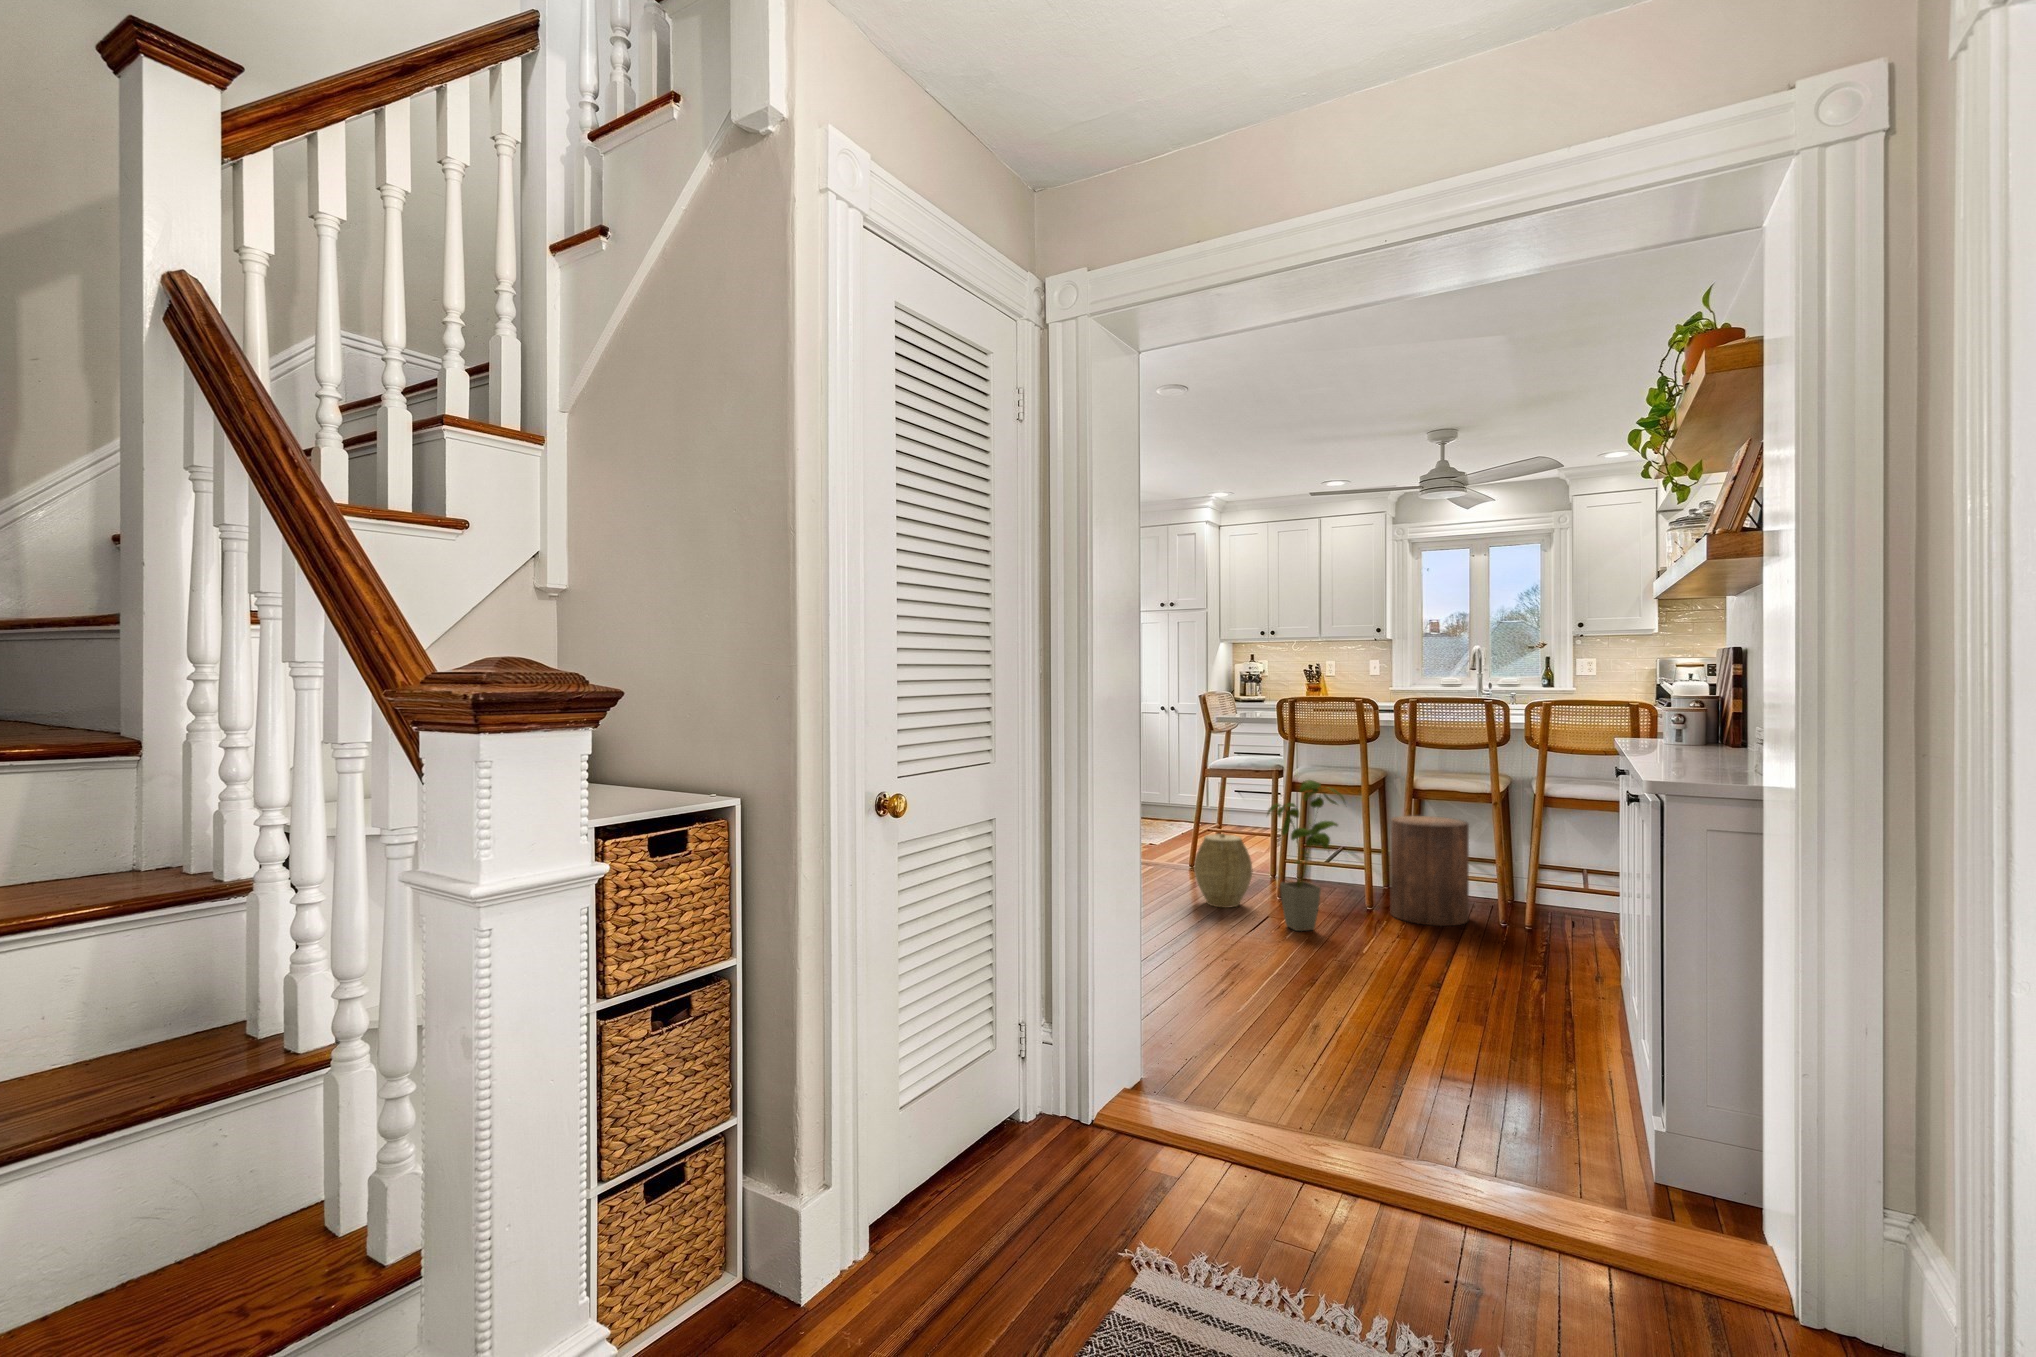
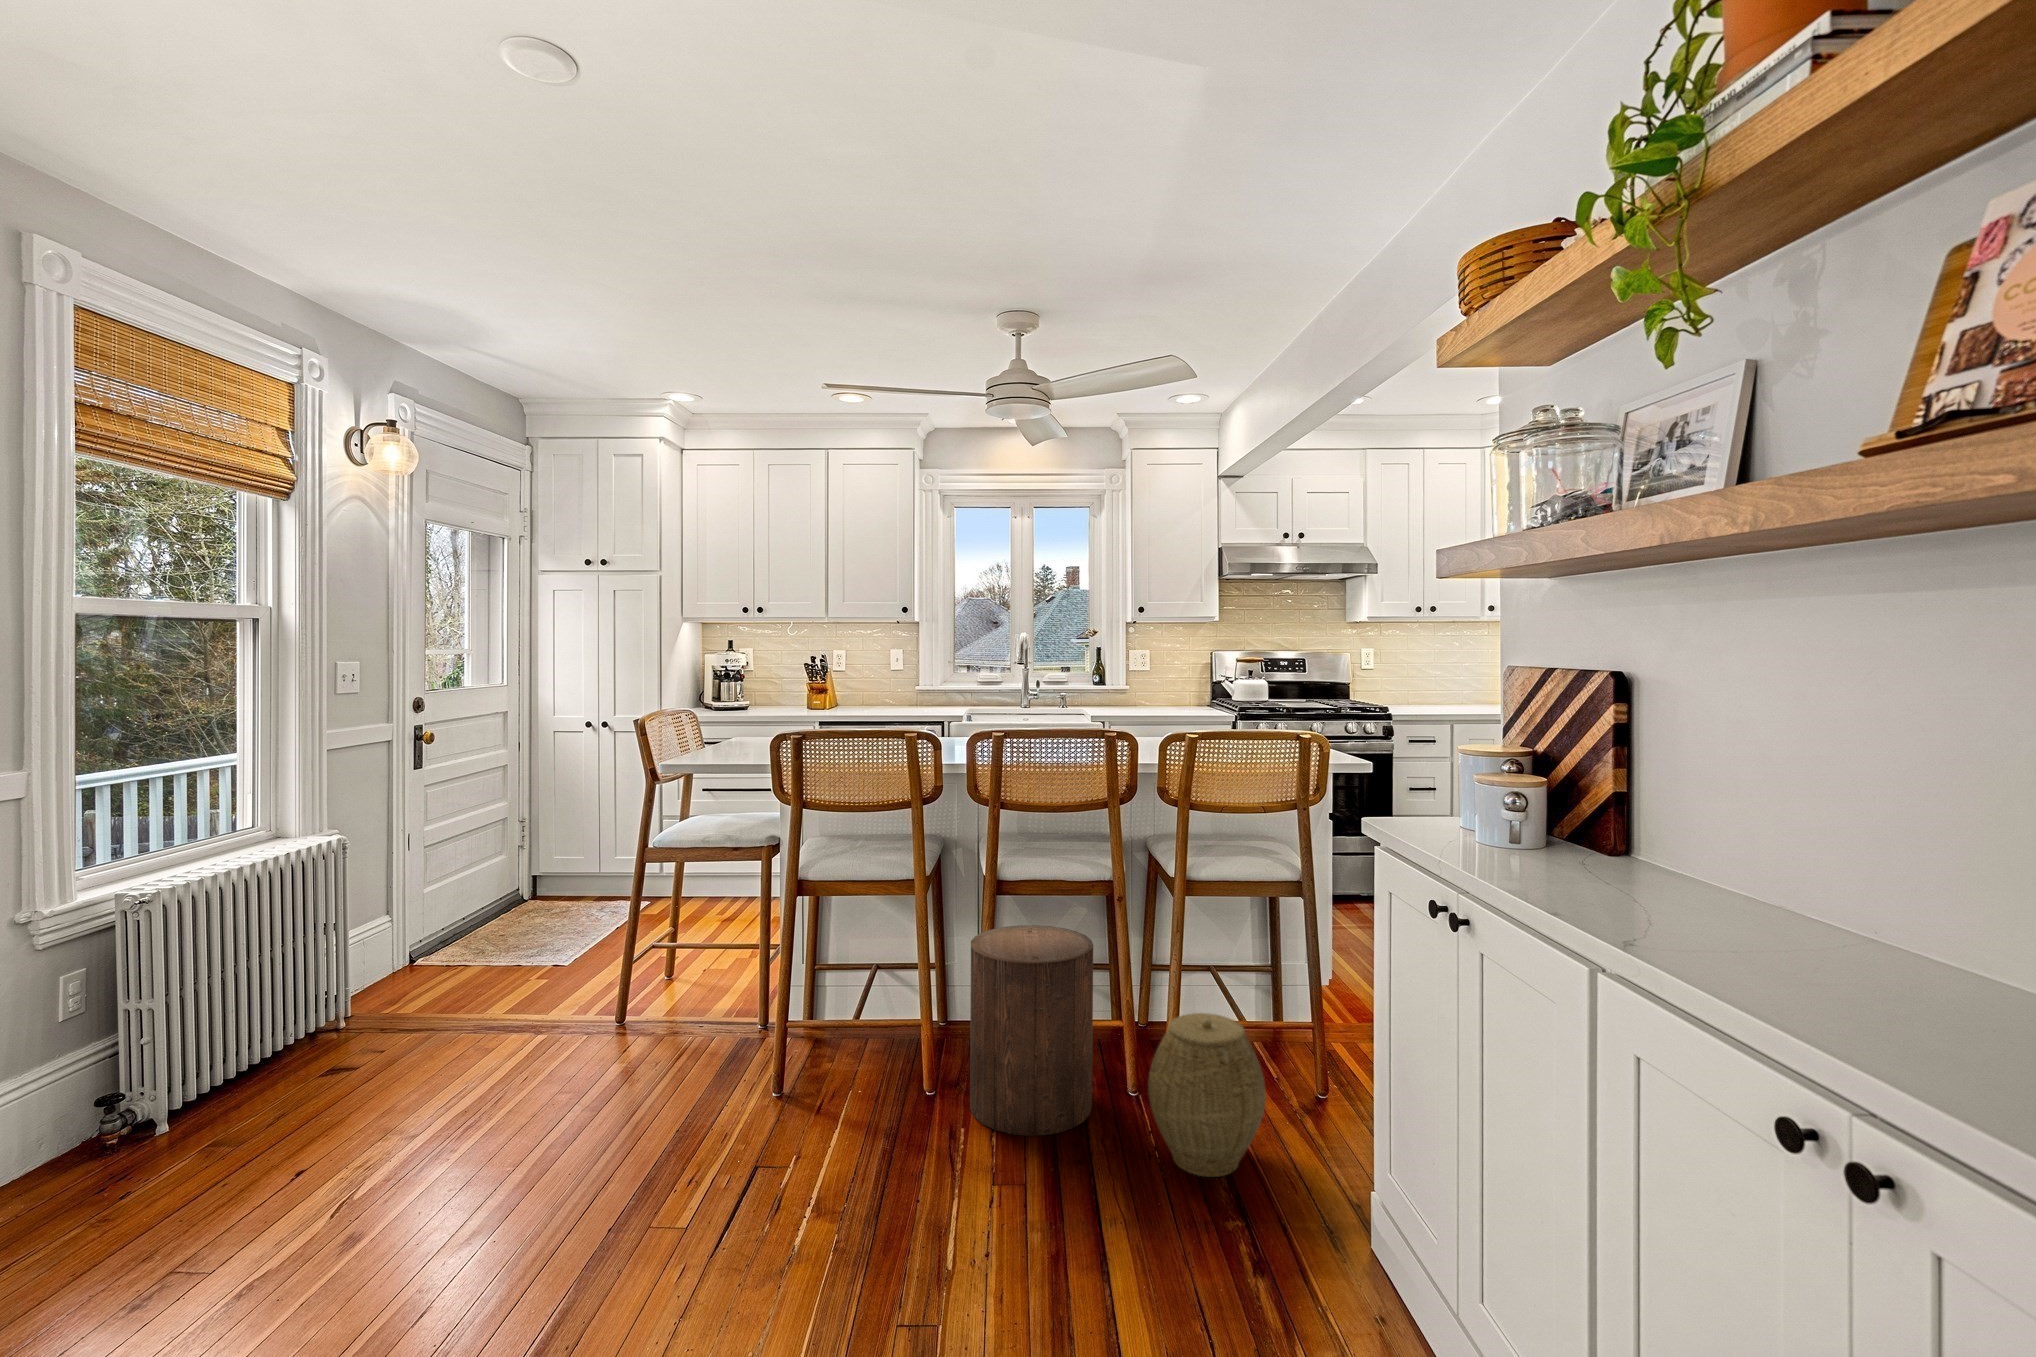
house plant: present [1267,780,1345,931] -> none [752,917,916,1236]
woven basket: present [1194,833,1252,908] -> present [1148,1013,1266,1177]

